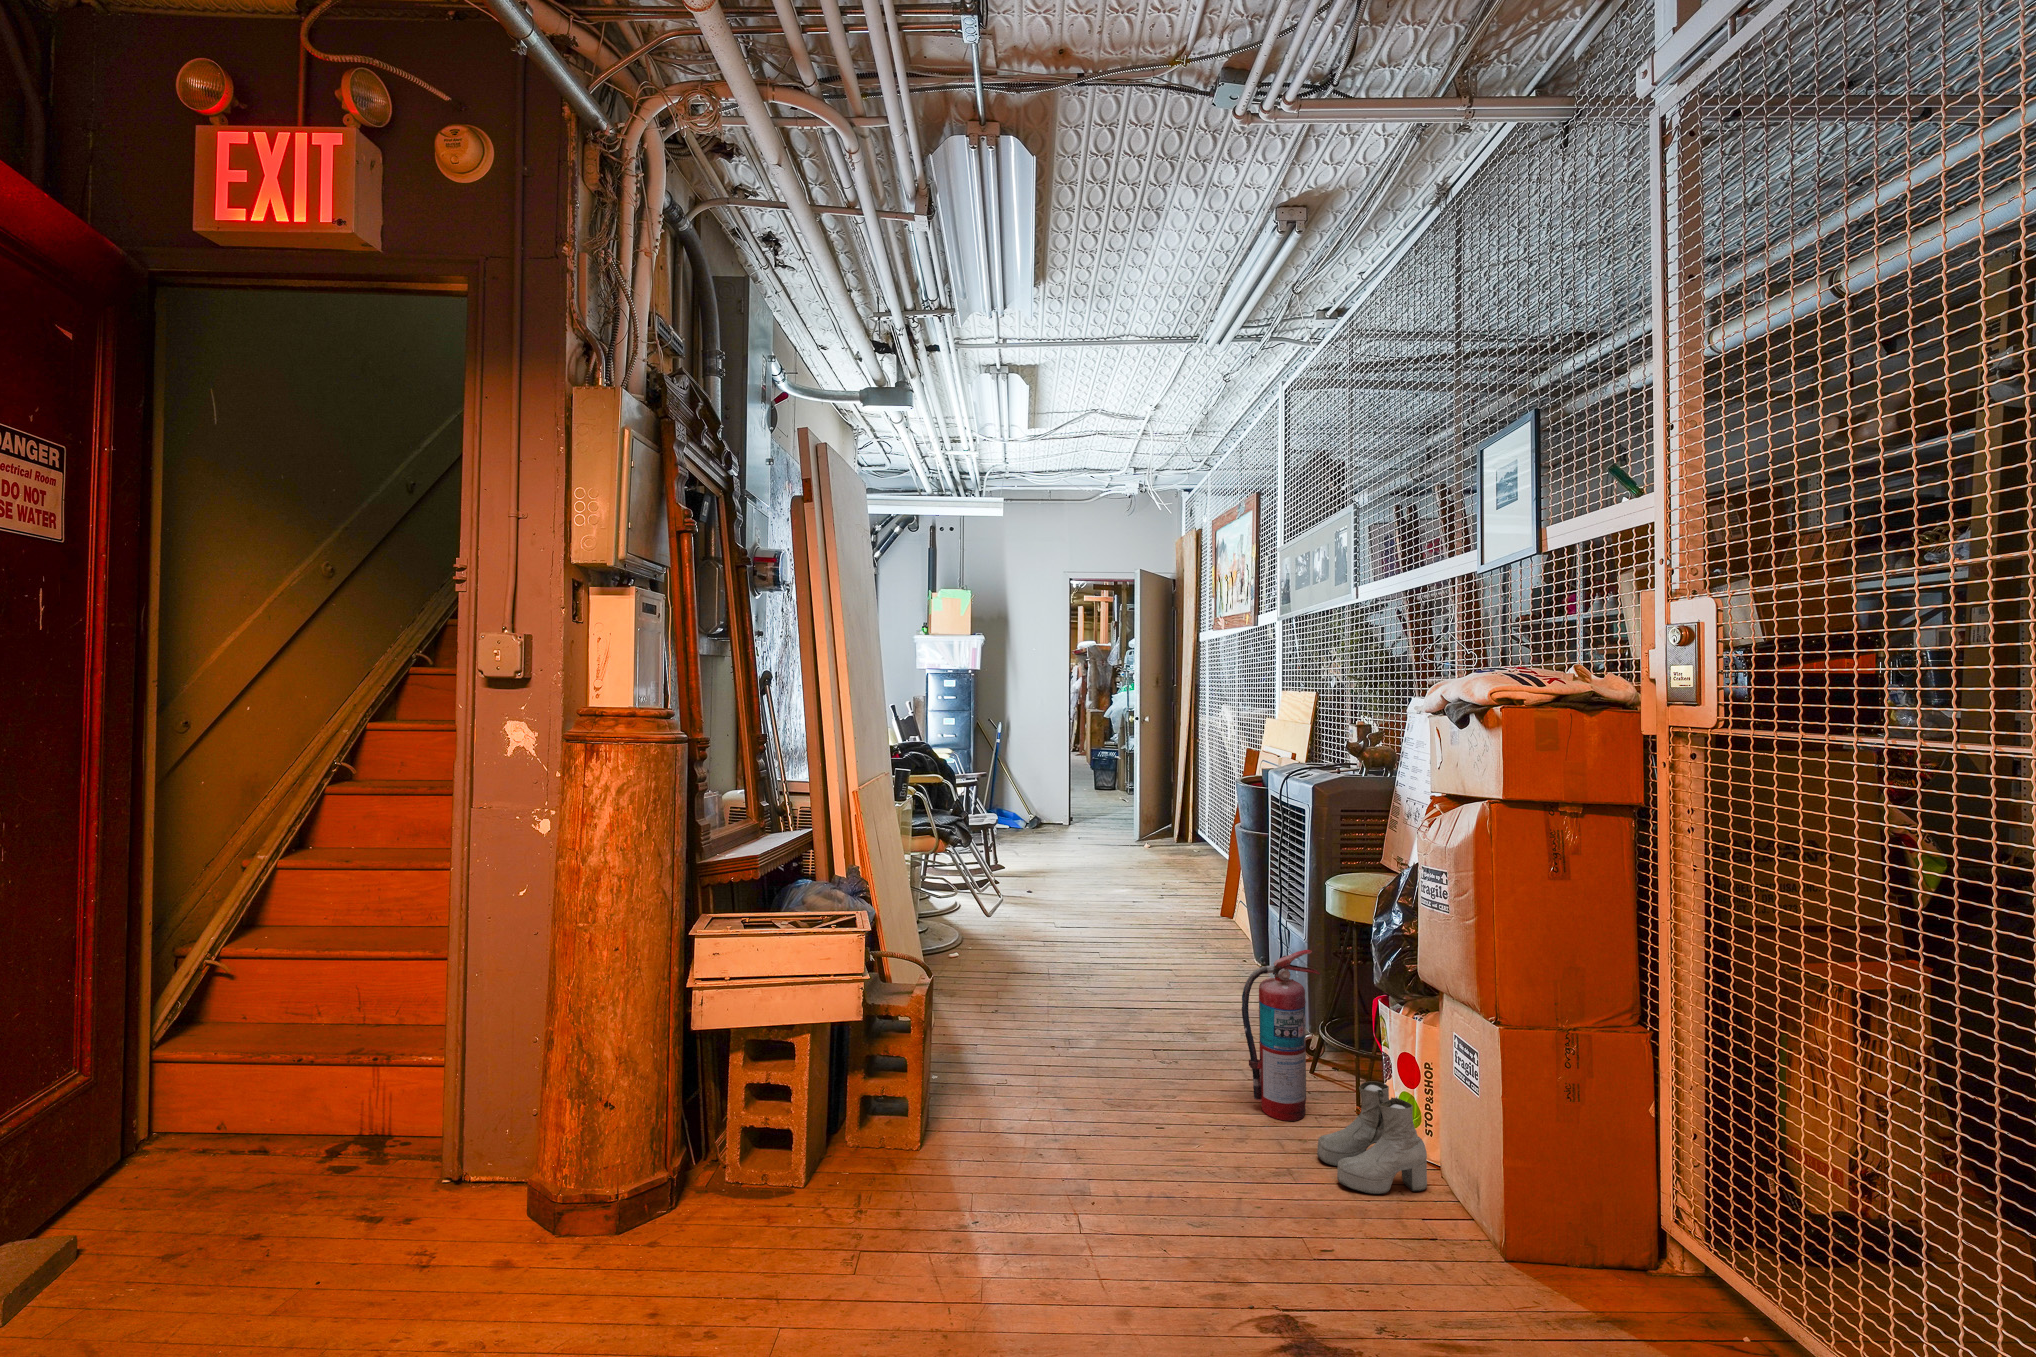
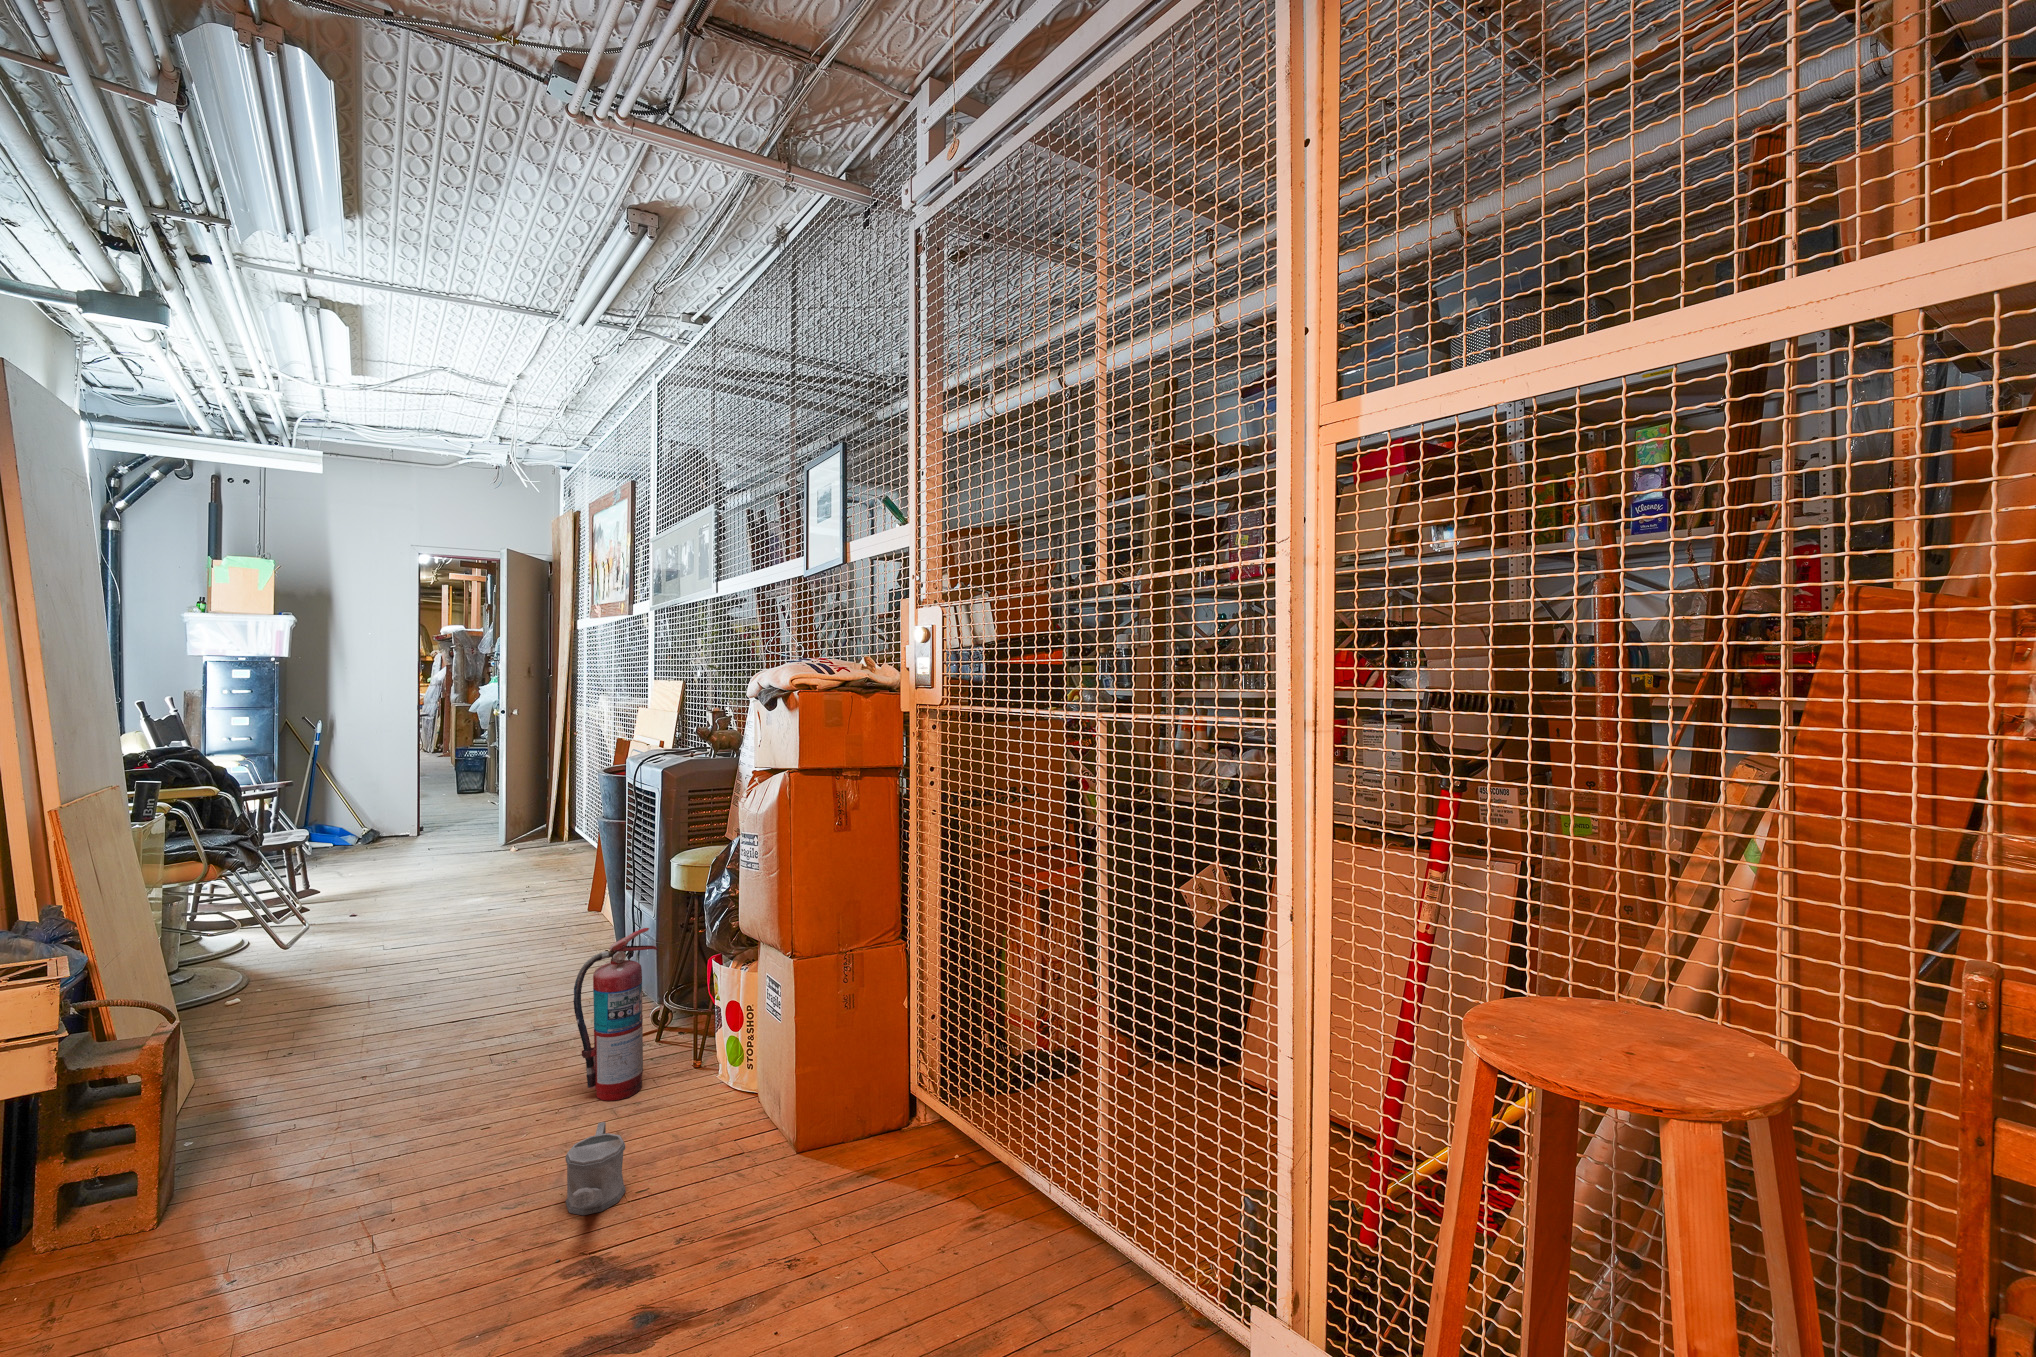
boots: present [1317,1081,1427,1194] -> none [646,1037,745,1145]
watering can: none [1253,1139,1310,1232] -> present [565,1122,626,1215]

